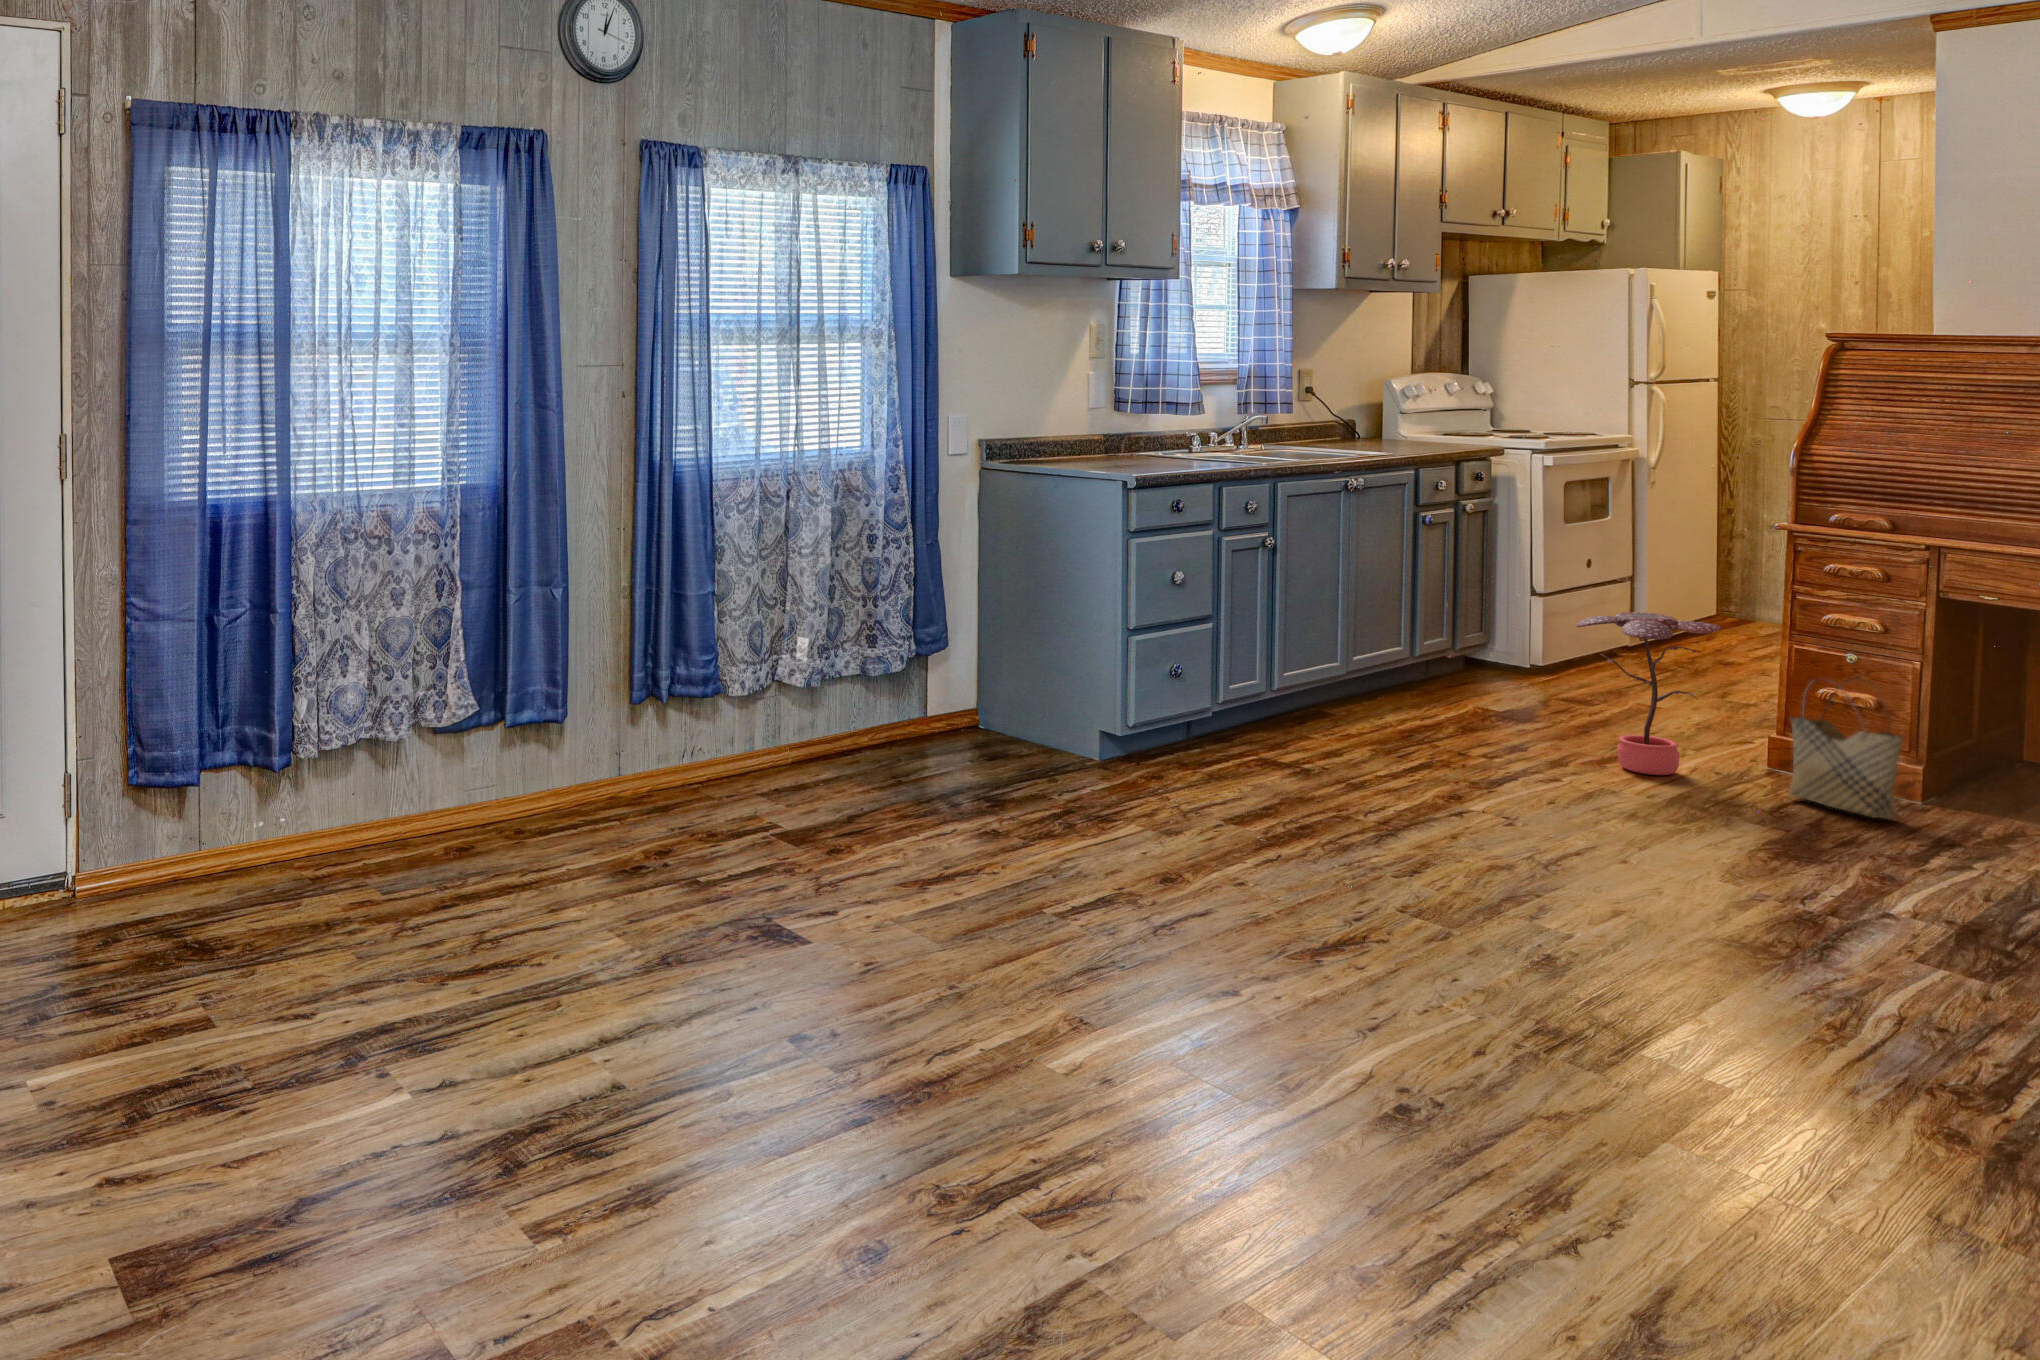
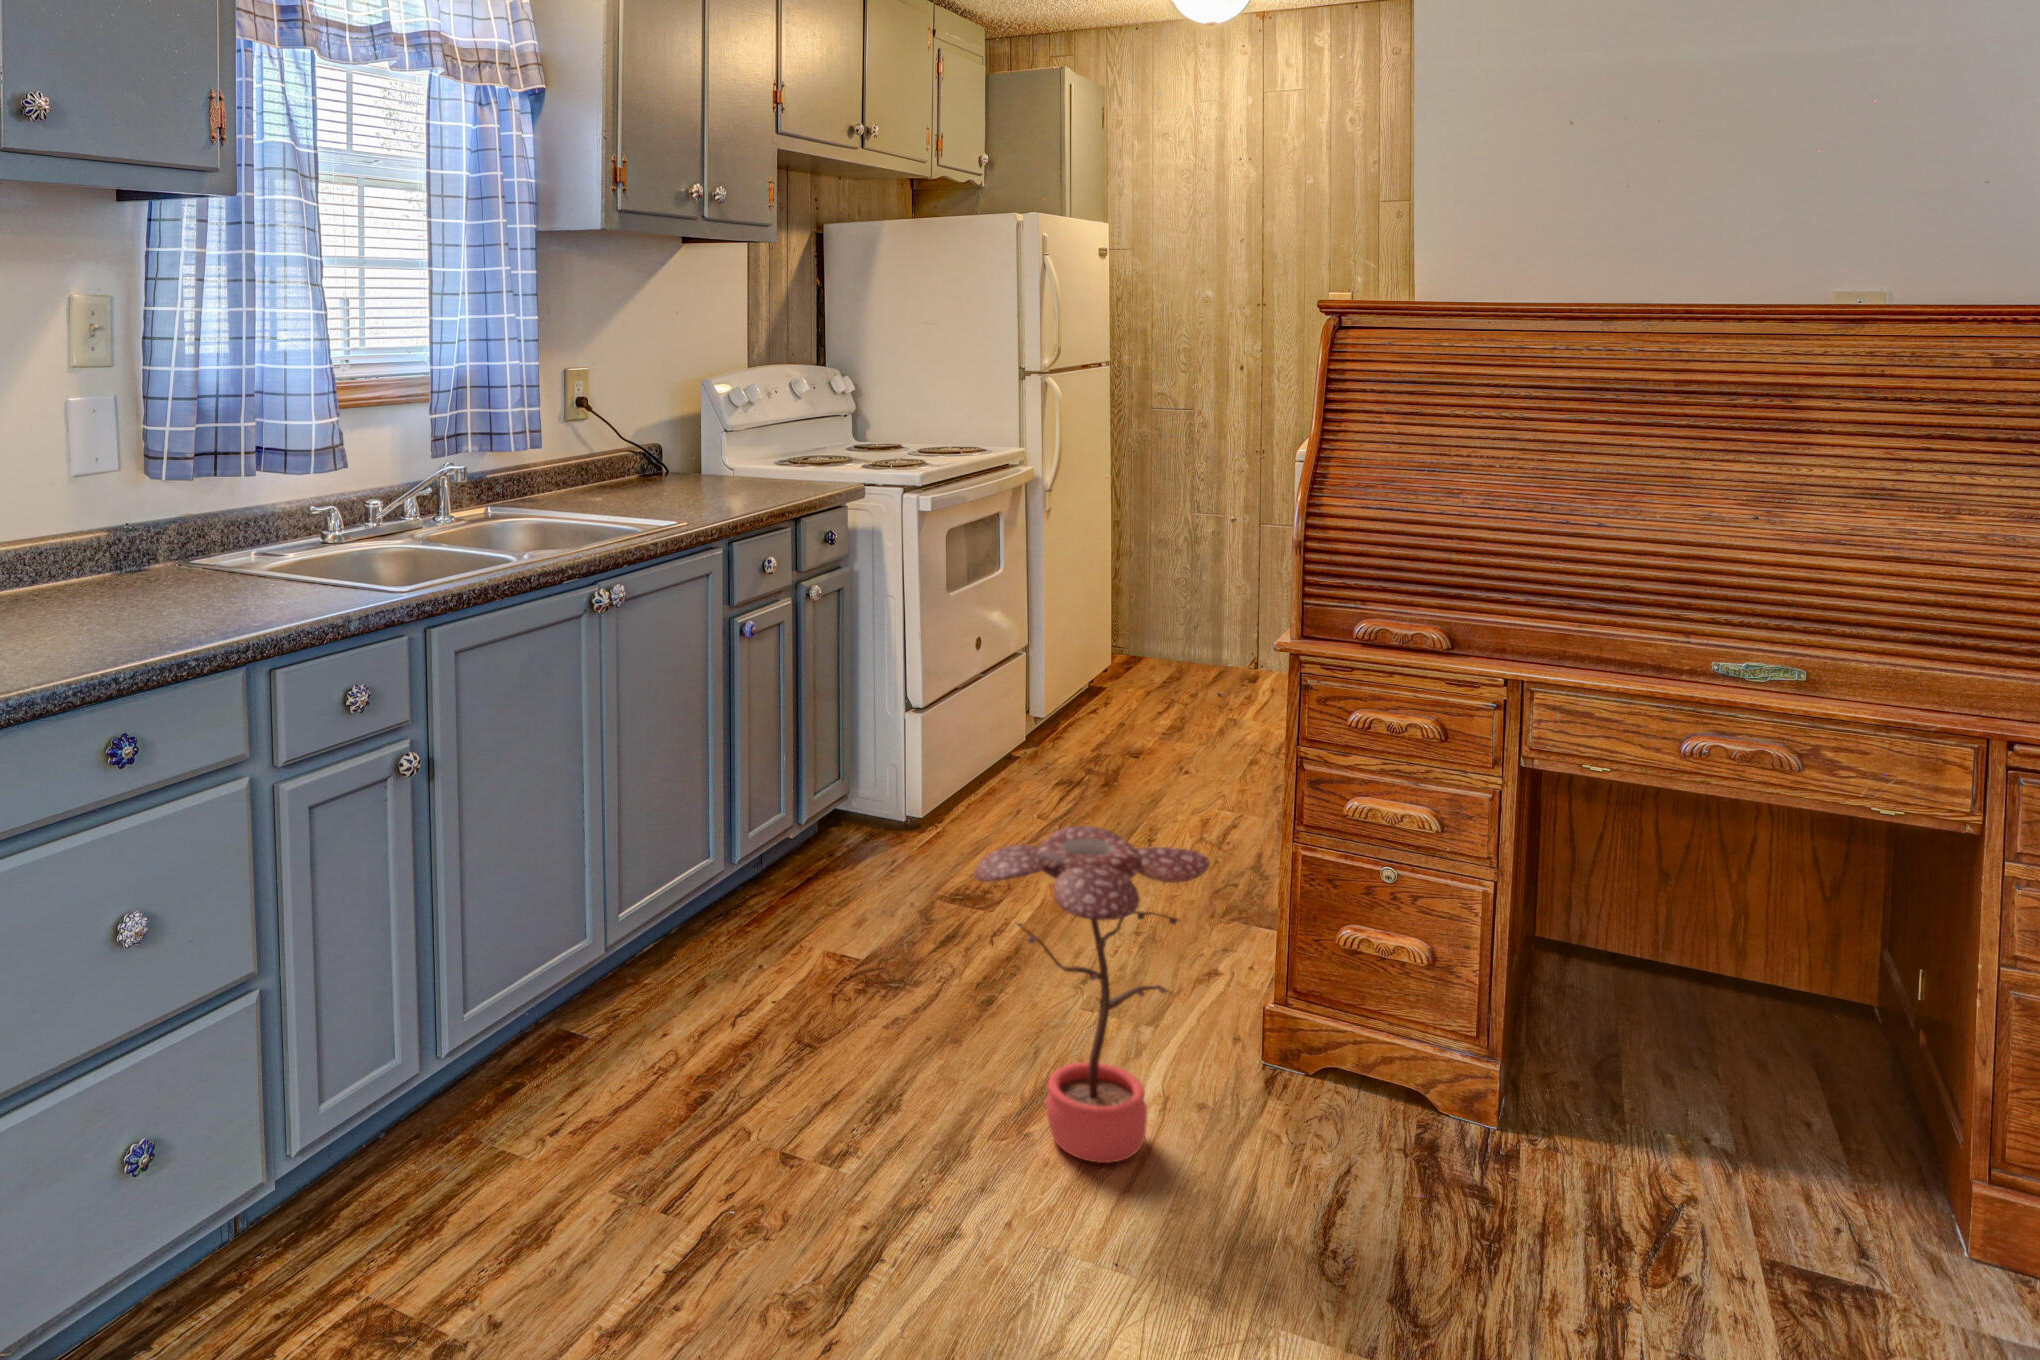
woven basket: present [1789,678,1903,819] -> none [1329,959,1531,1267]

